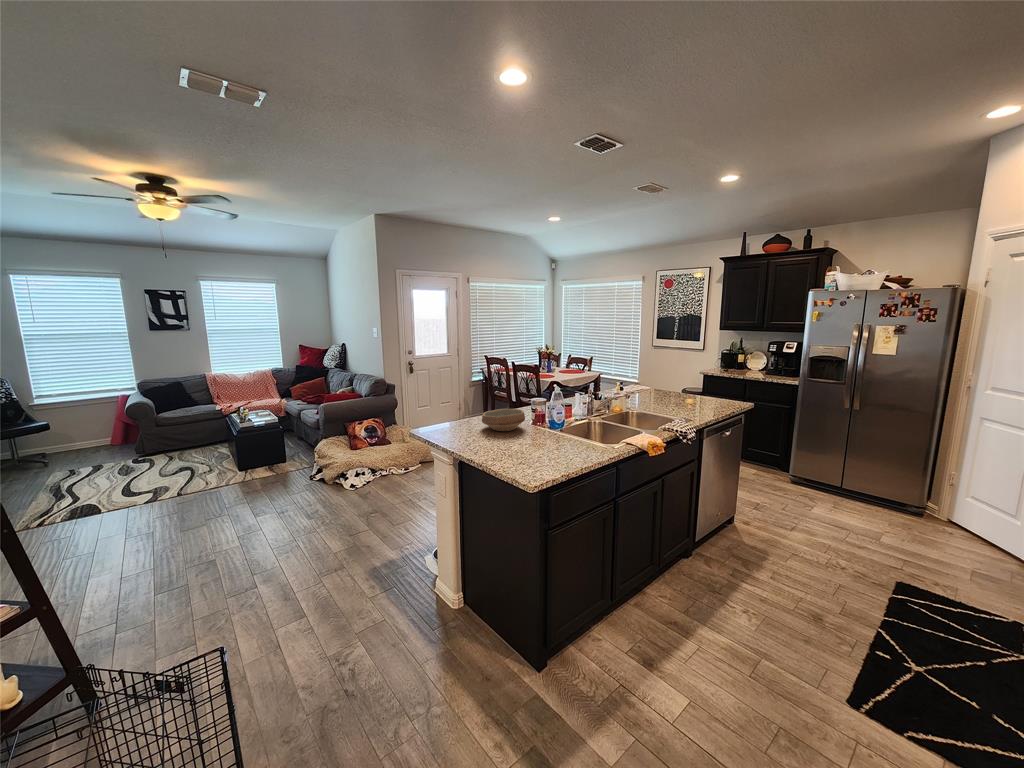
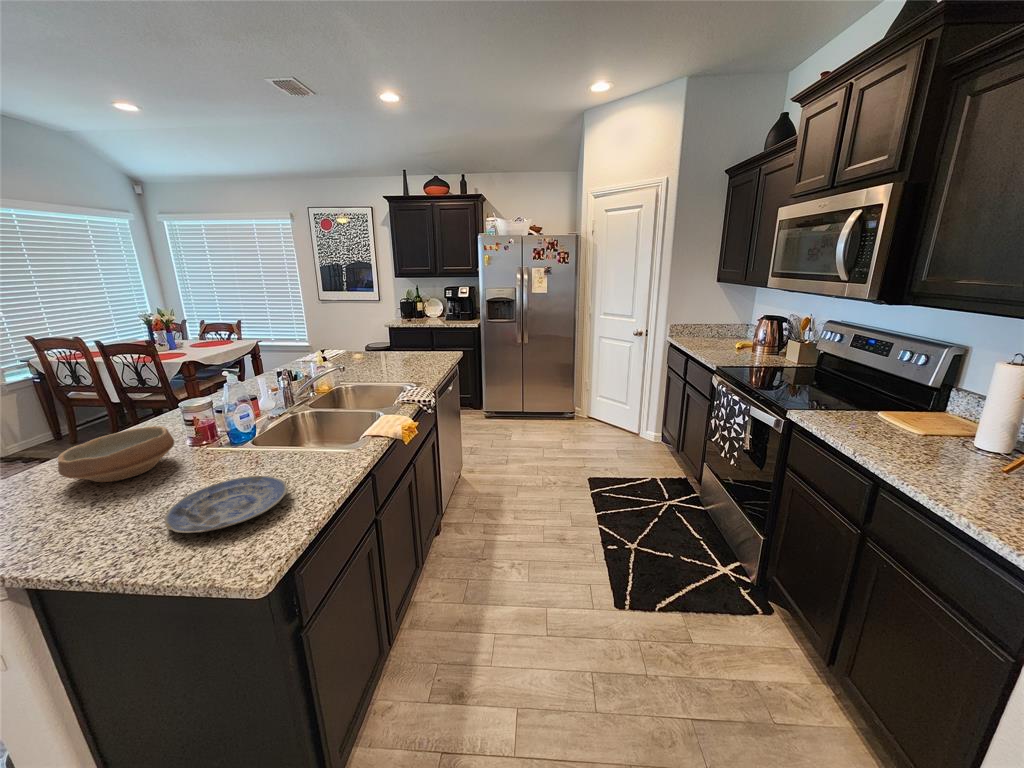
plate: none [510,442,563,460] -> present [164,476,287,533]

